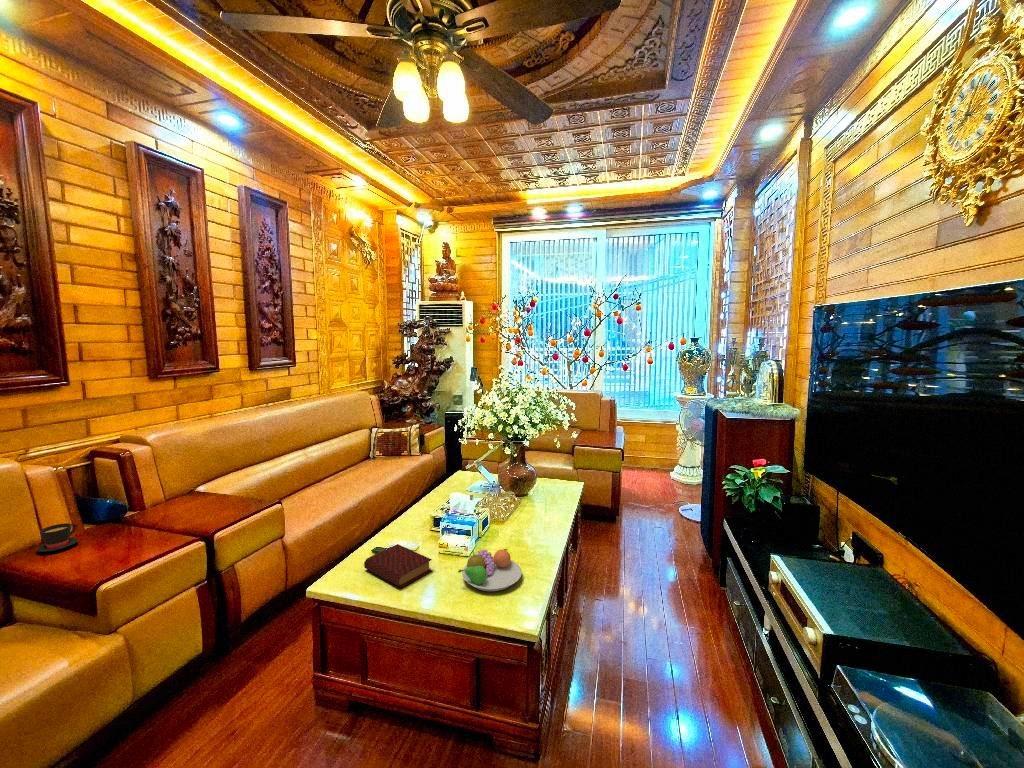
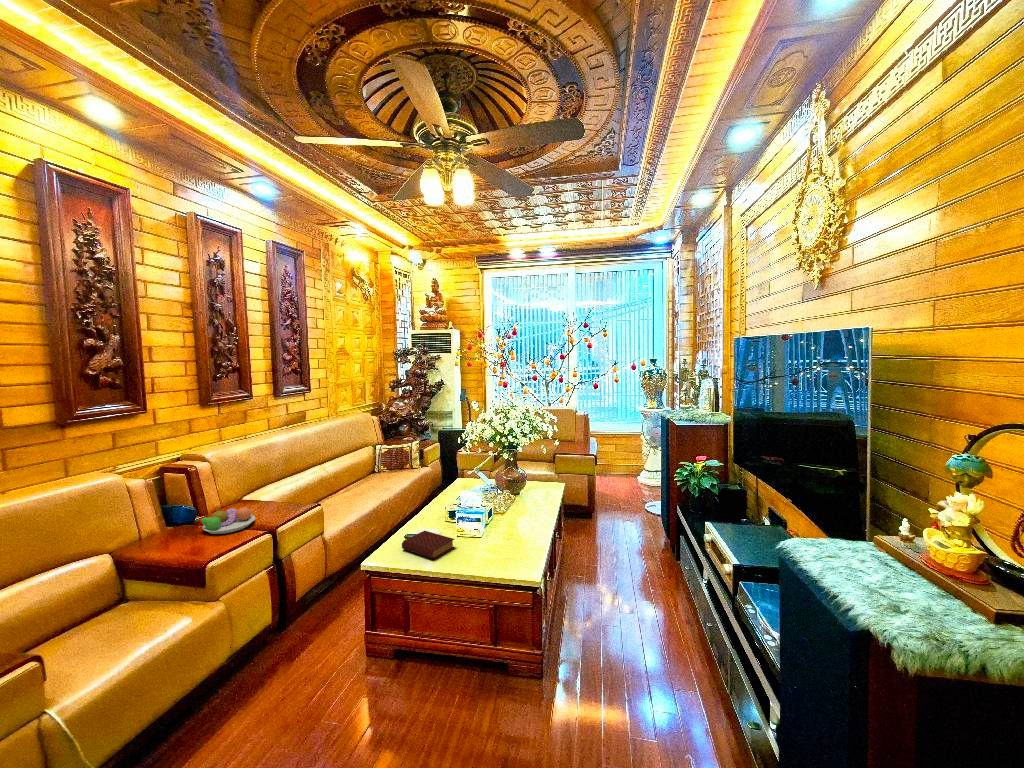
teacup: present [36,523,78,552] -> none [140,523,170,545]
fruit bowl: present [458,549,522,591] -> present [195,507,255,534]

